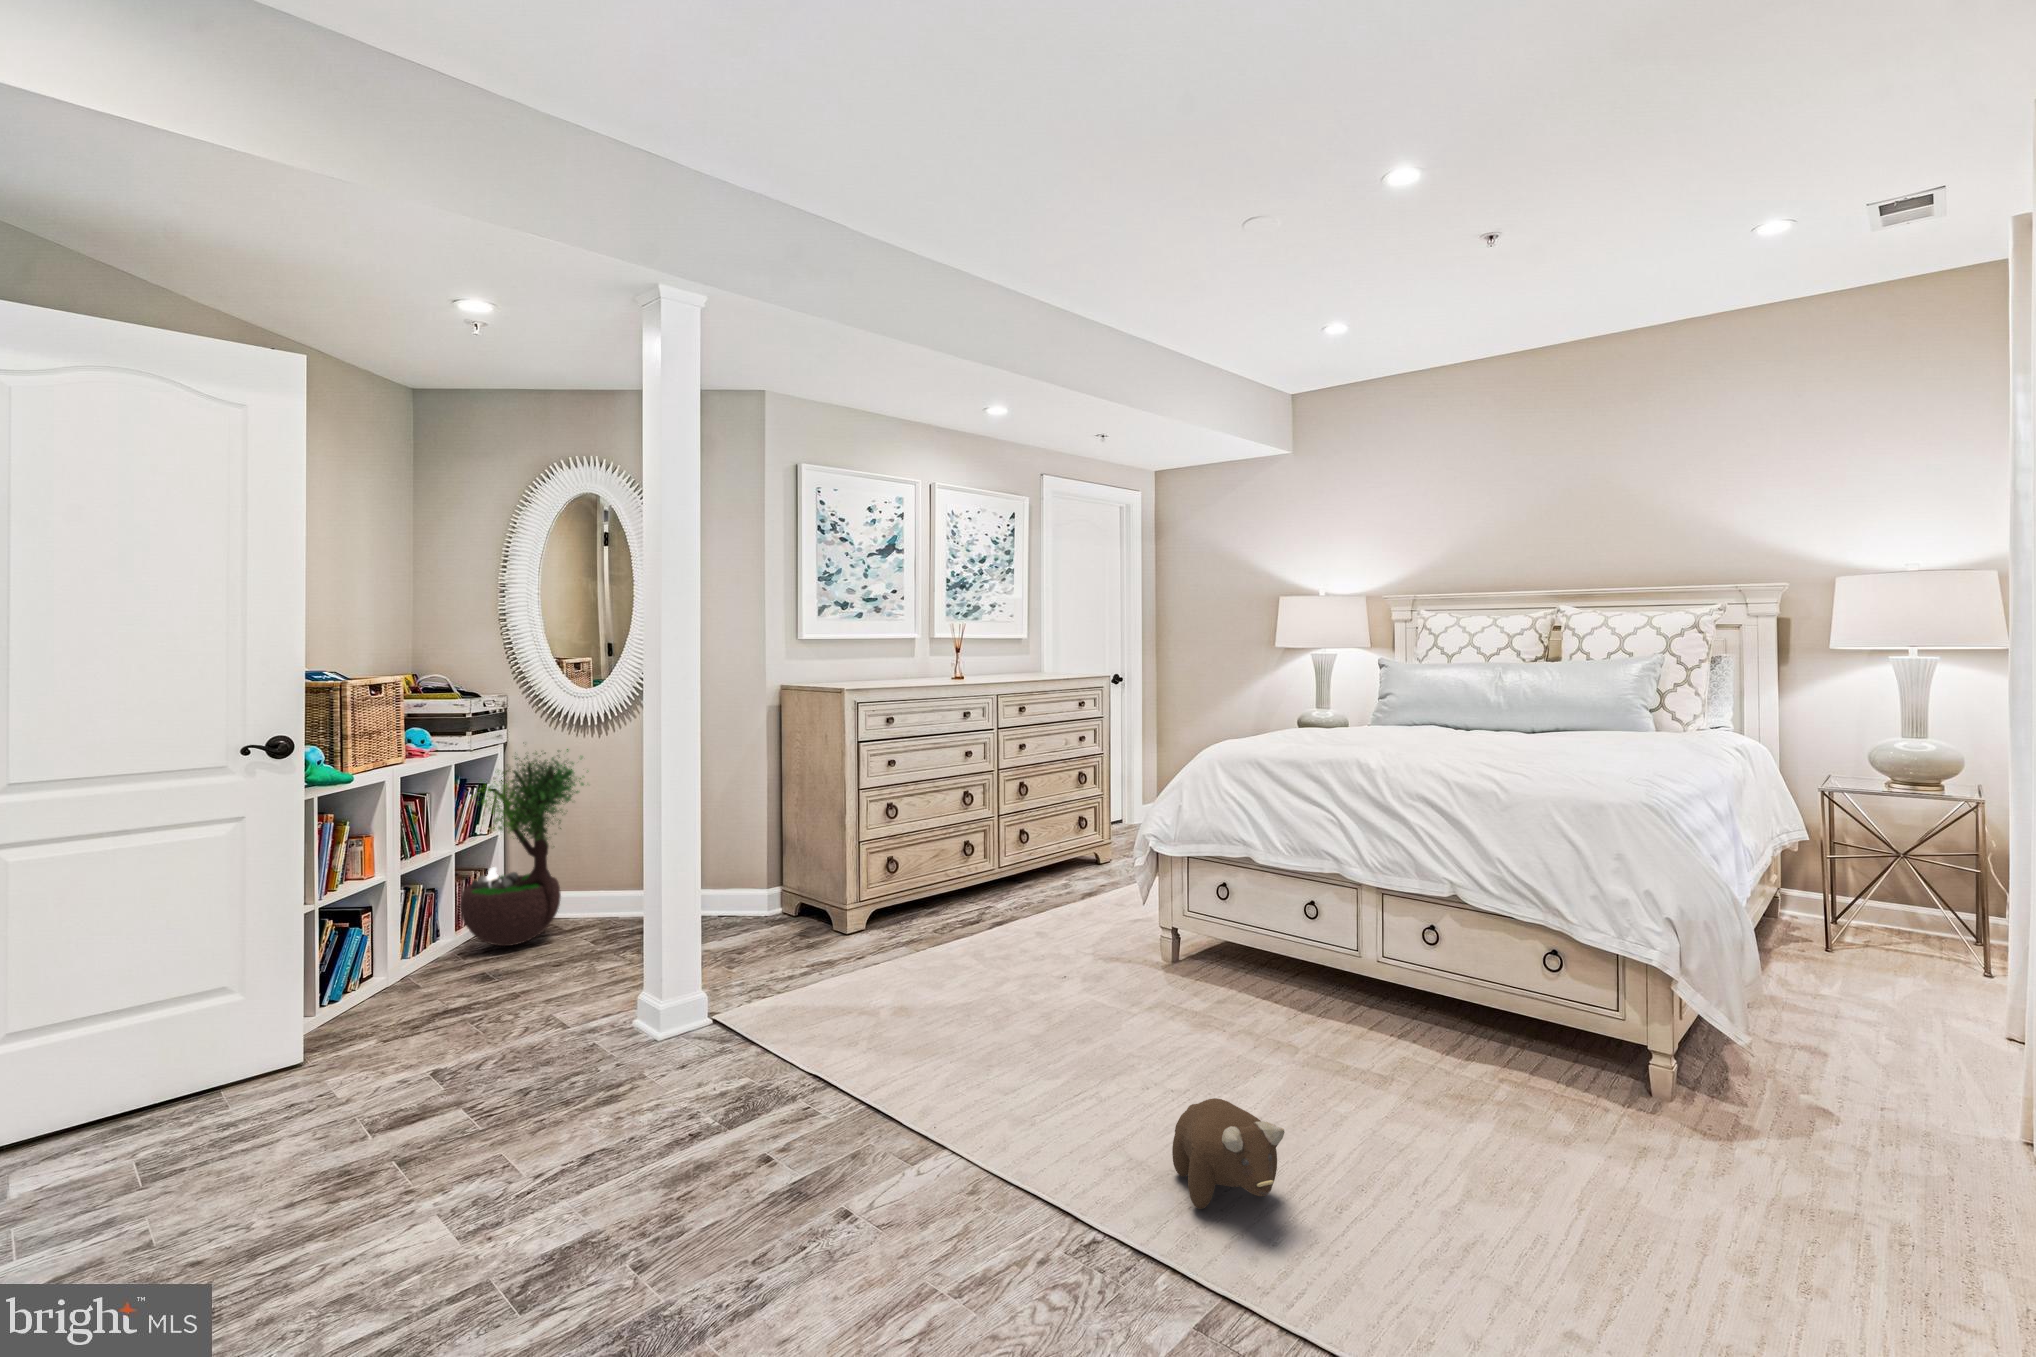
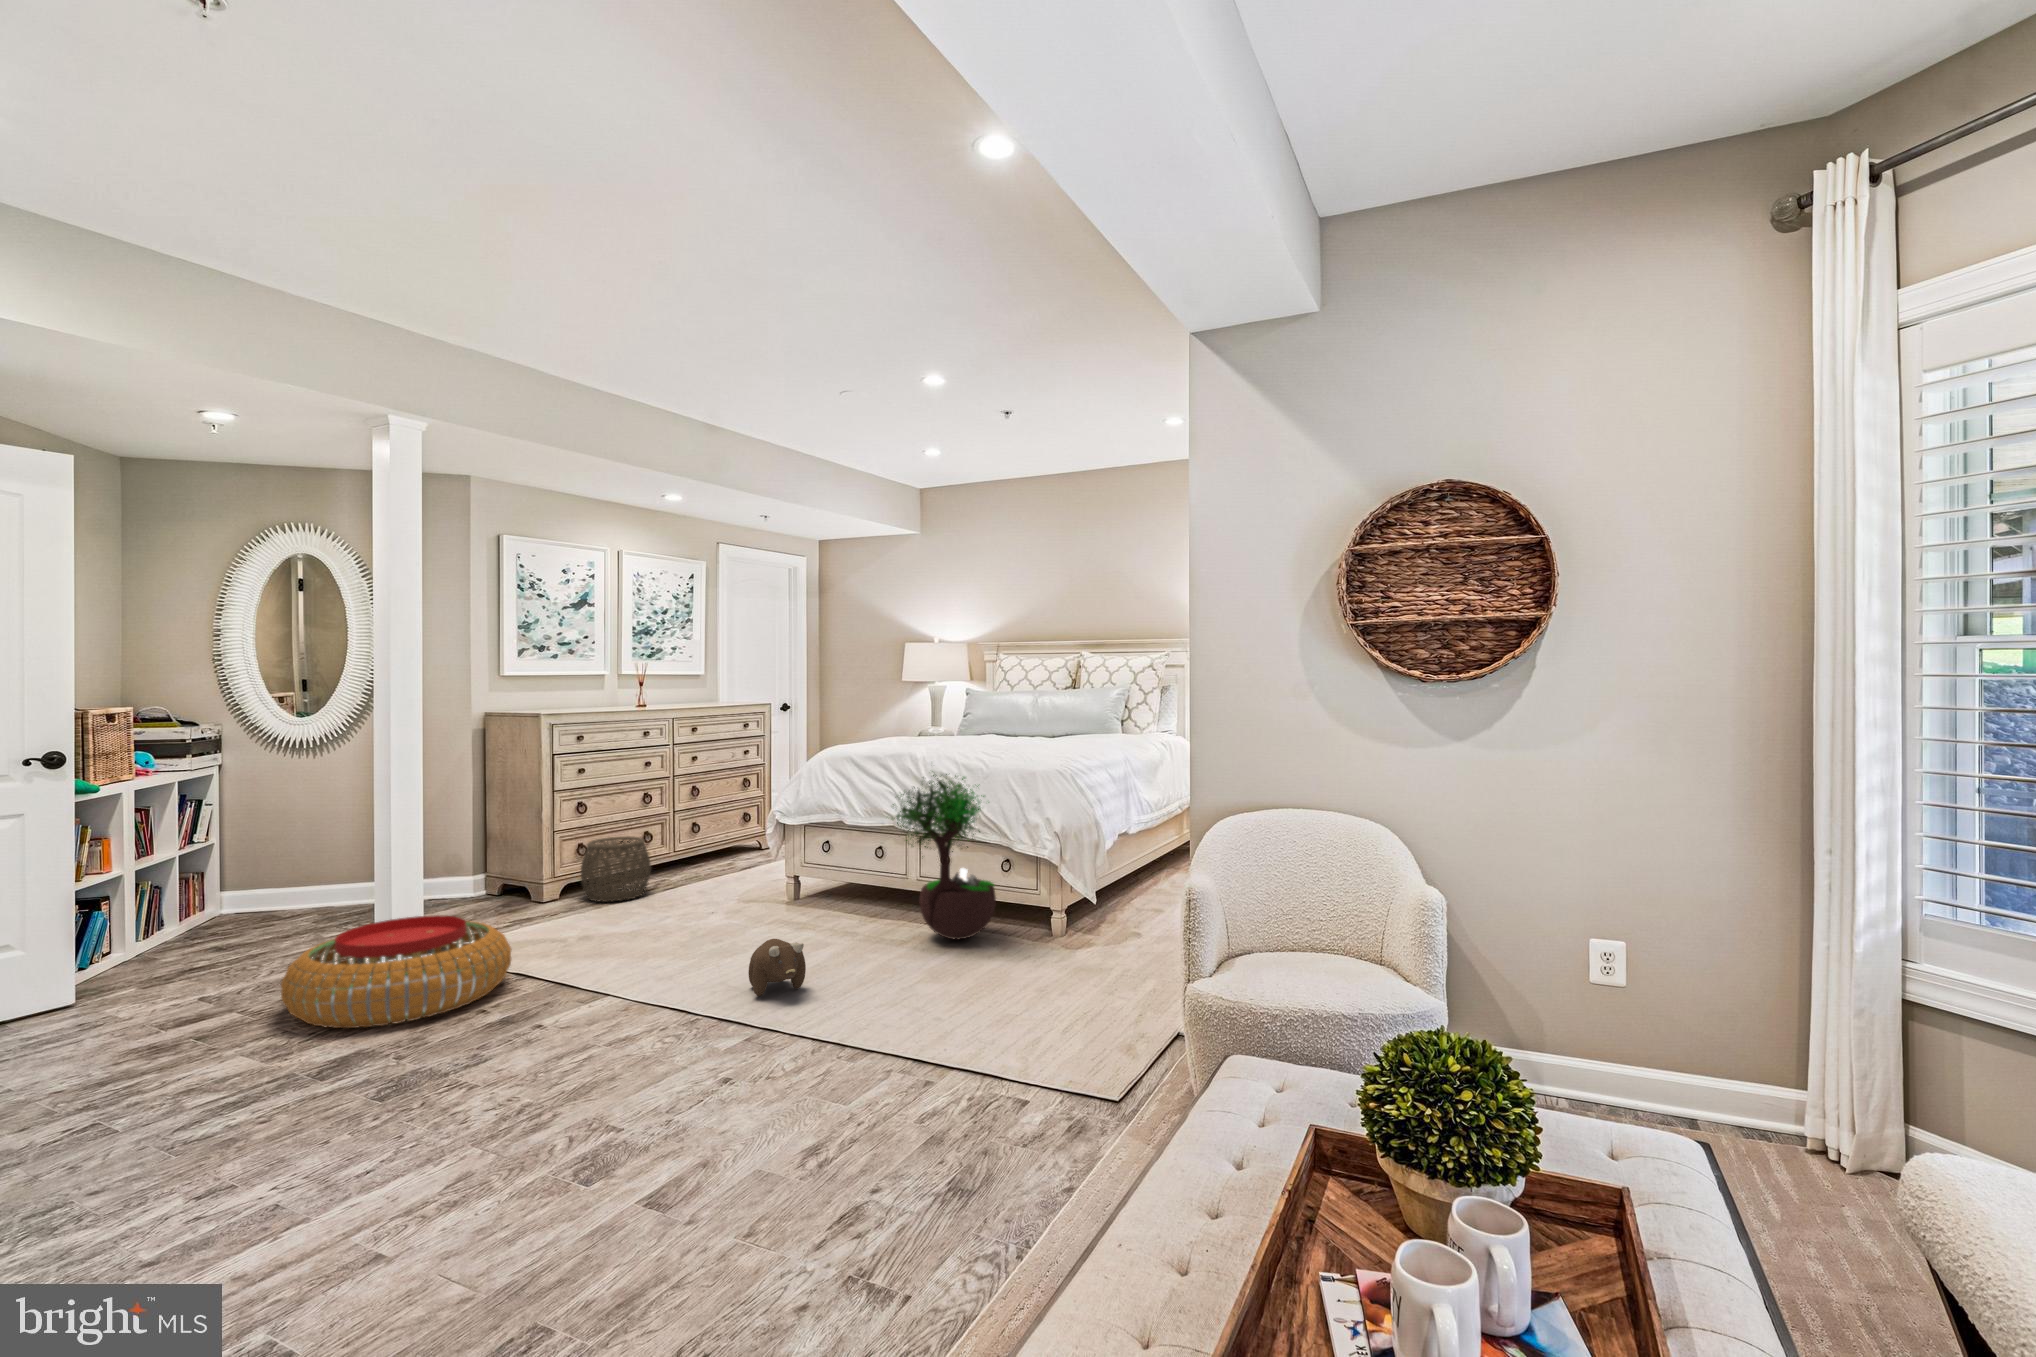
potted tree: present [460,749,584,946] -> present [893,771,996,940]
woven basket: none [890,849,977,940] -> present [580,837,651,902]
pouf: none [500,985,807,1184] -> present [281,915,511,1028]

